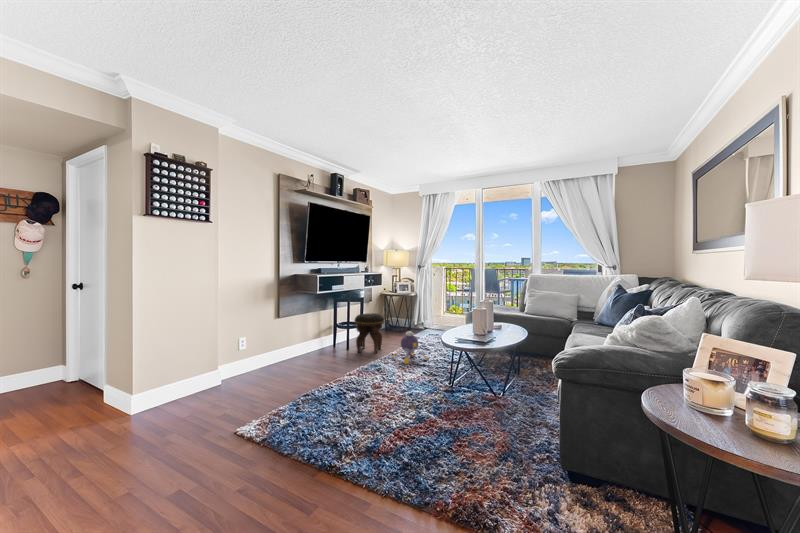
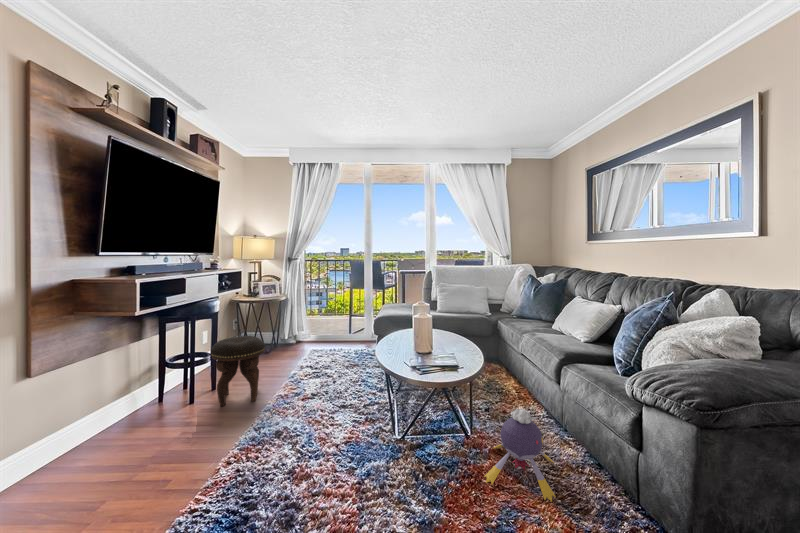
plush toy: present [392,331,428,364] -> present [484,409,556,502]

